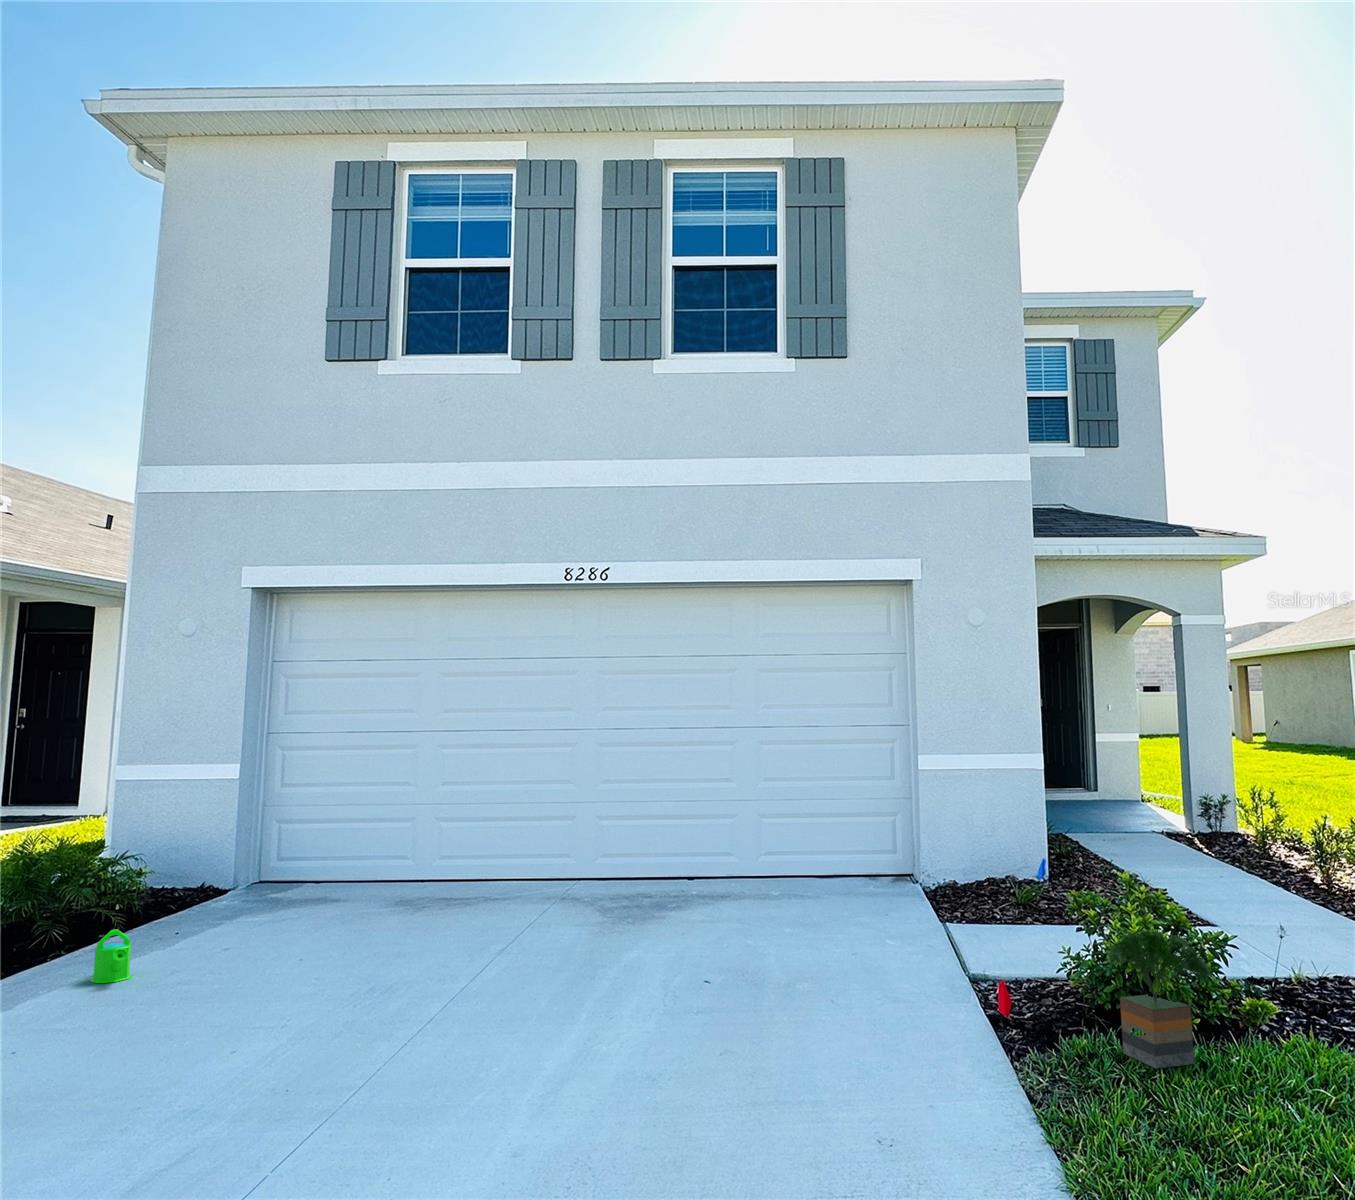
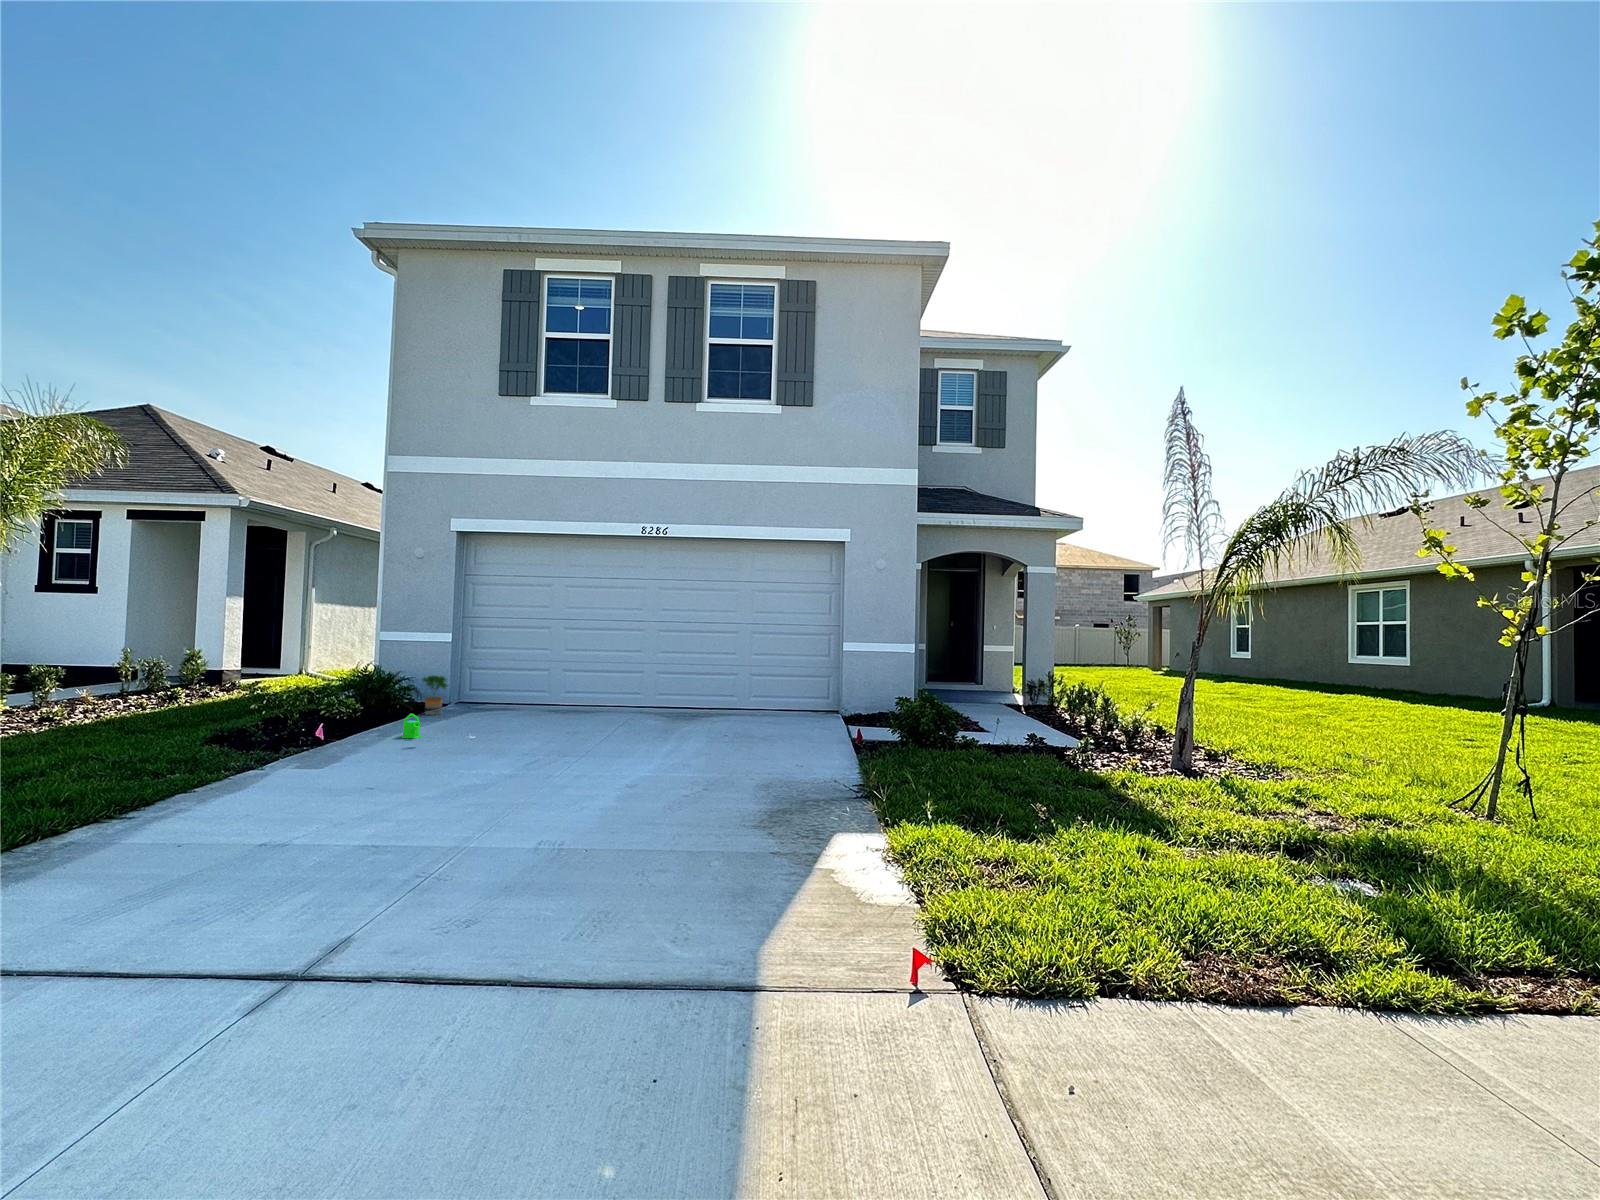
potted tree: present [1107,929,1210,1069] -> present [422,675,448,715]

